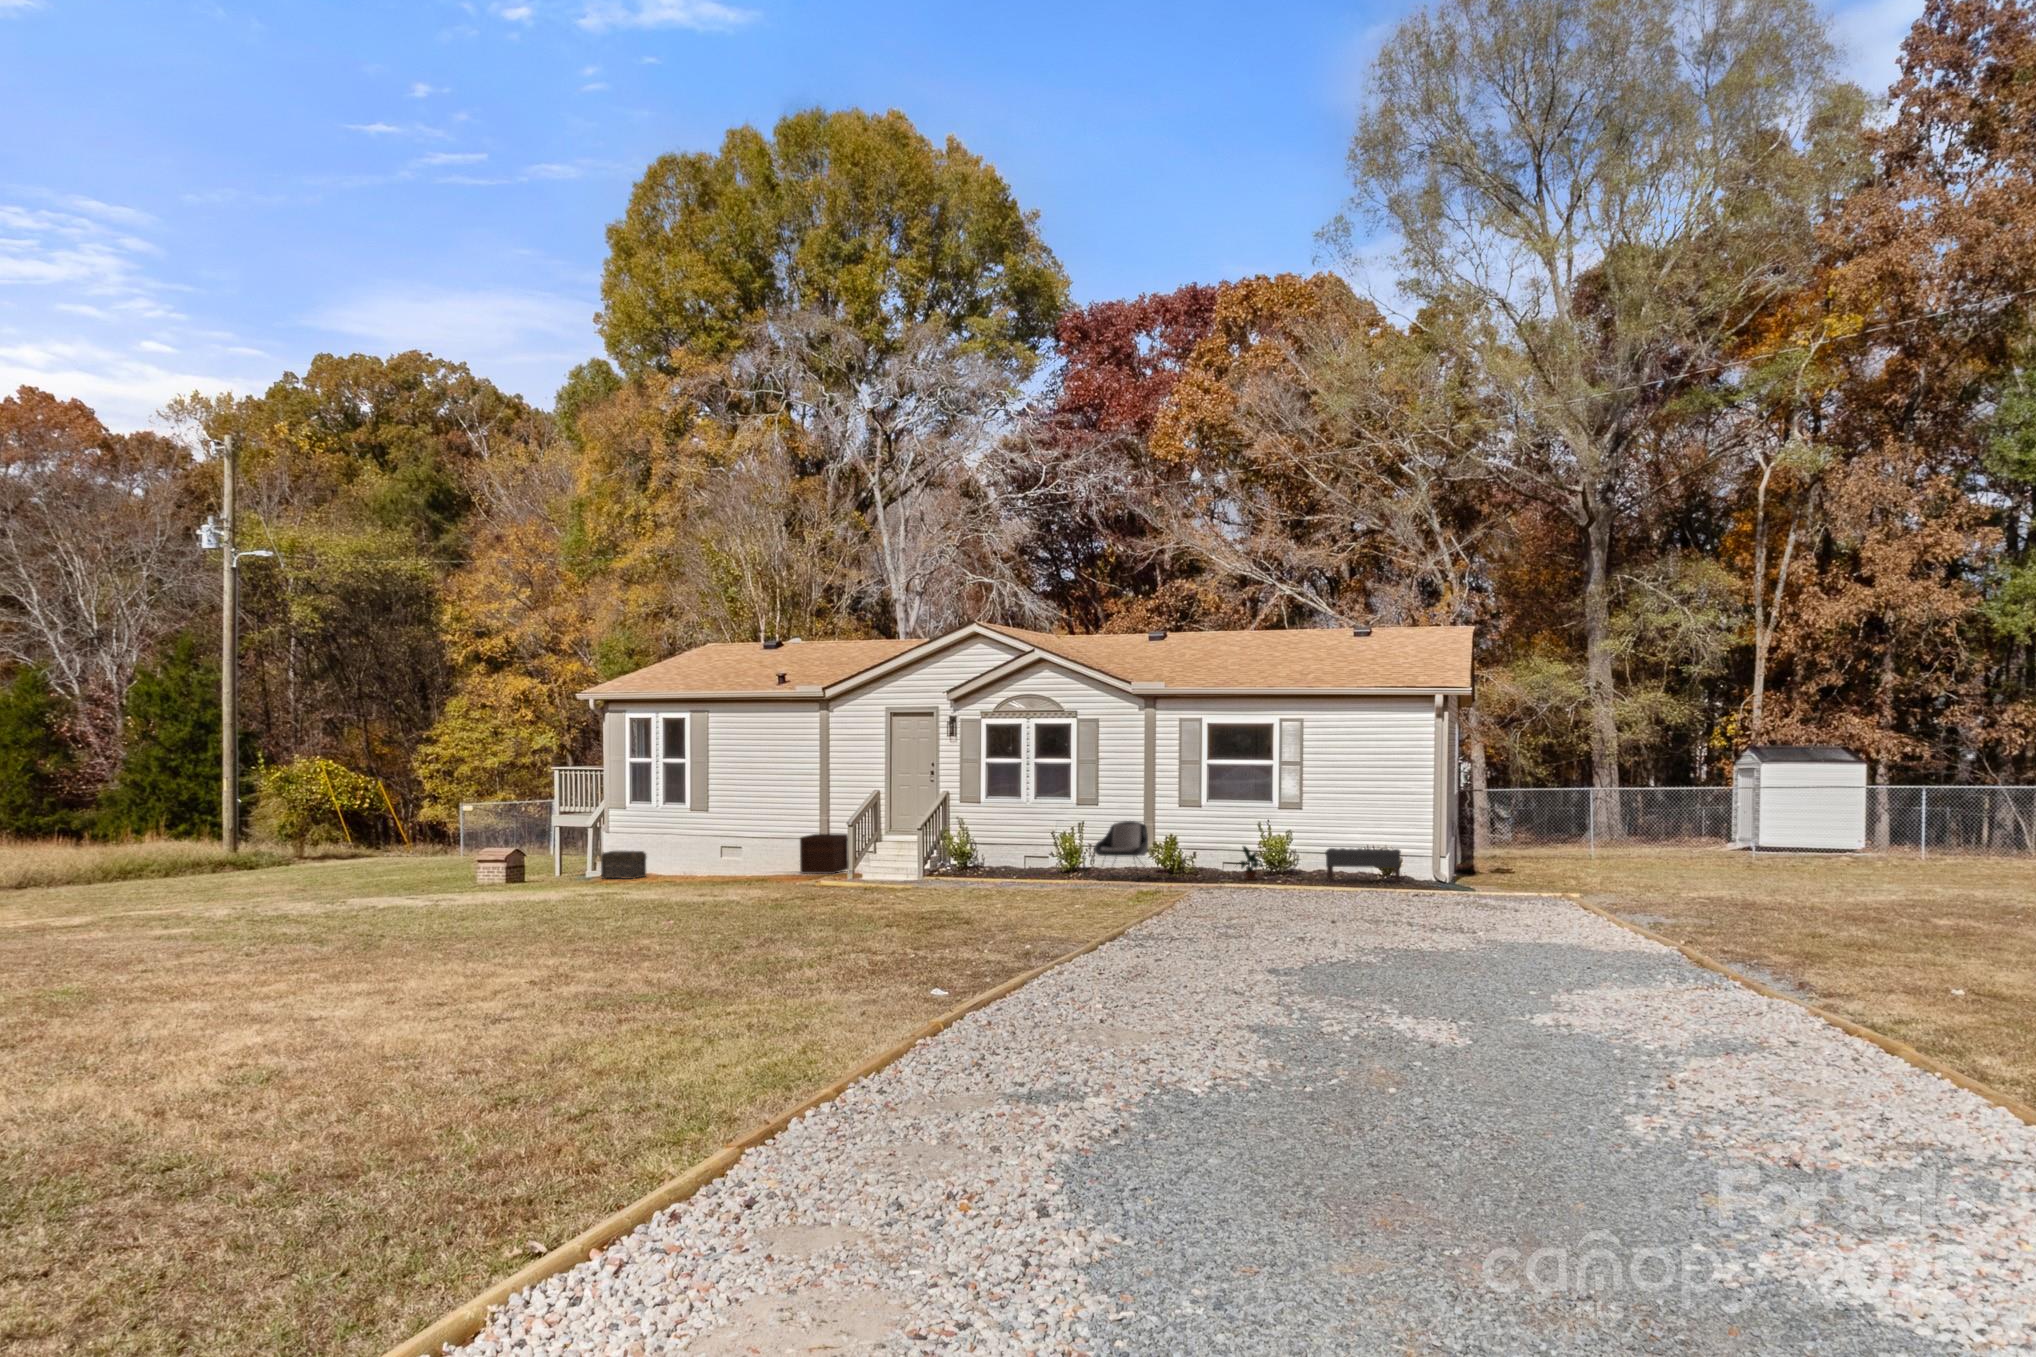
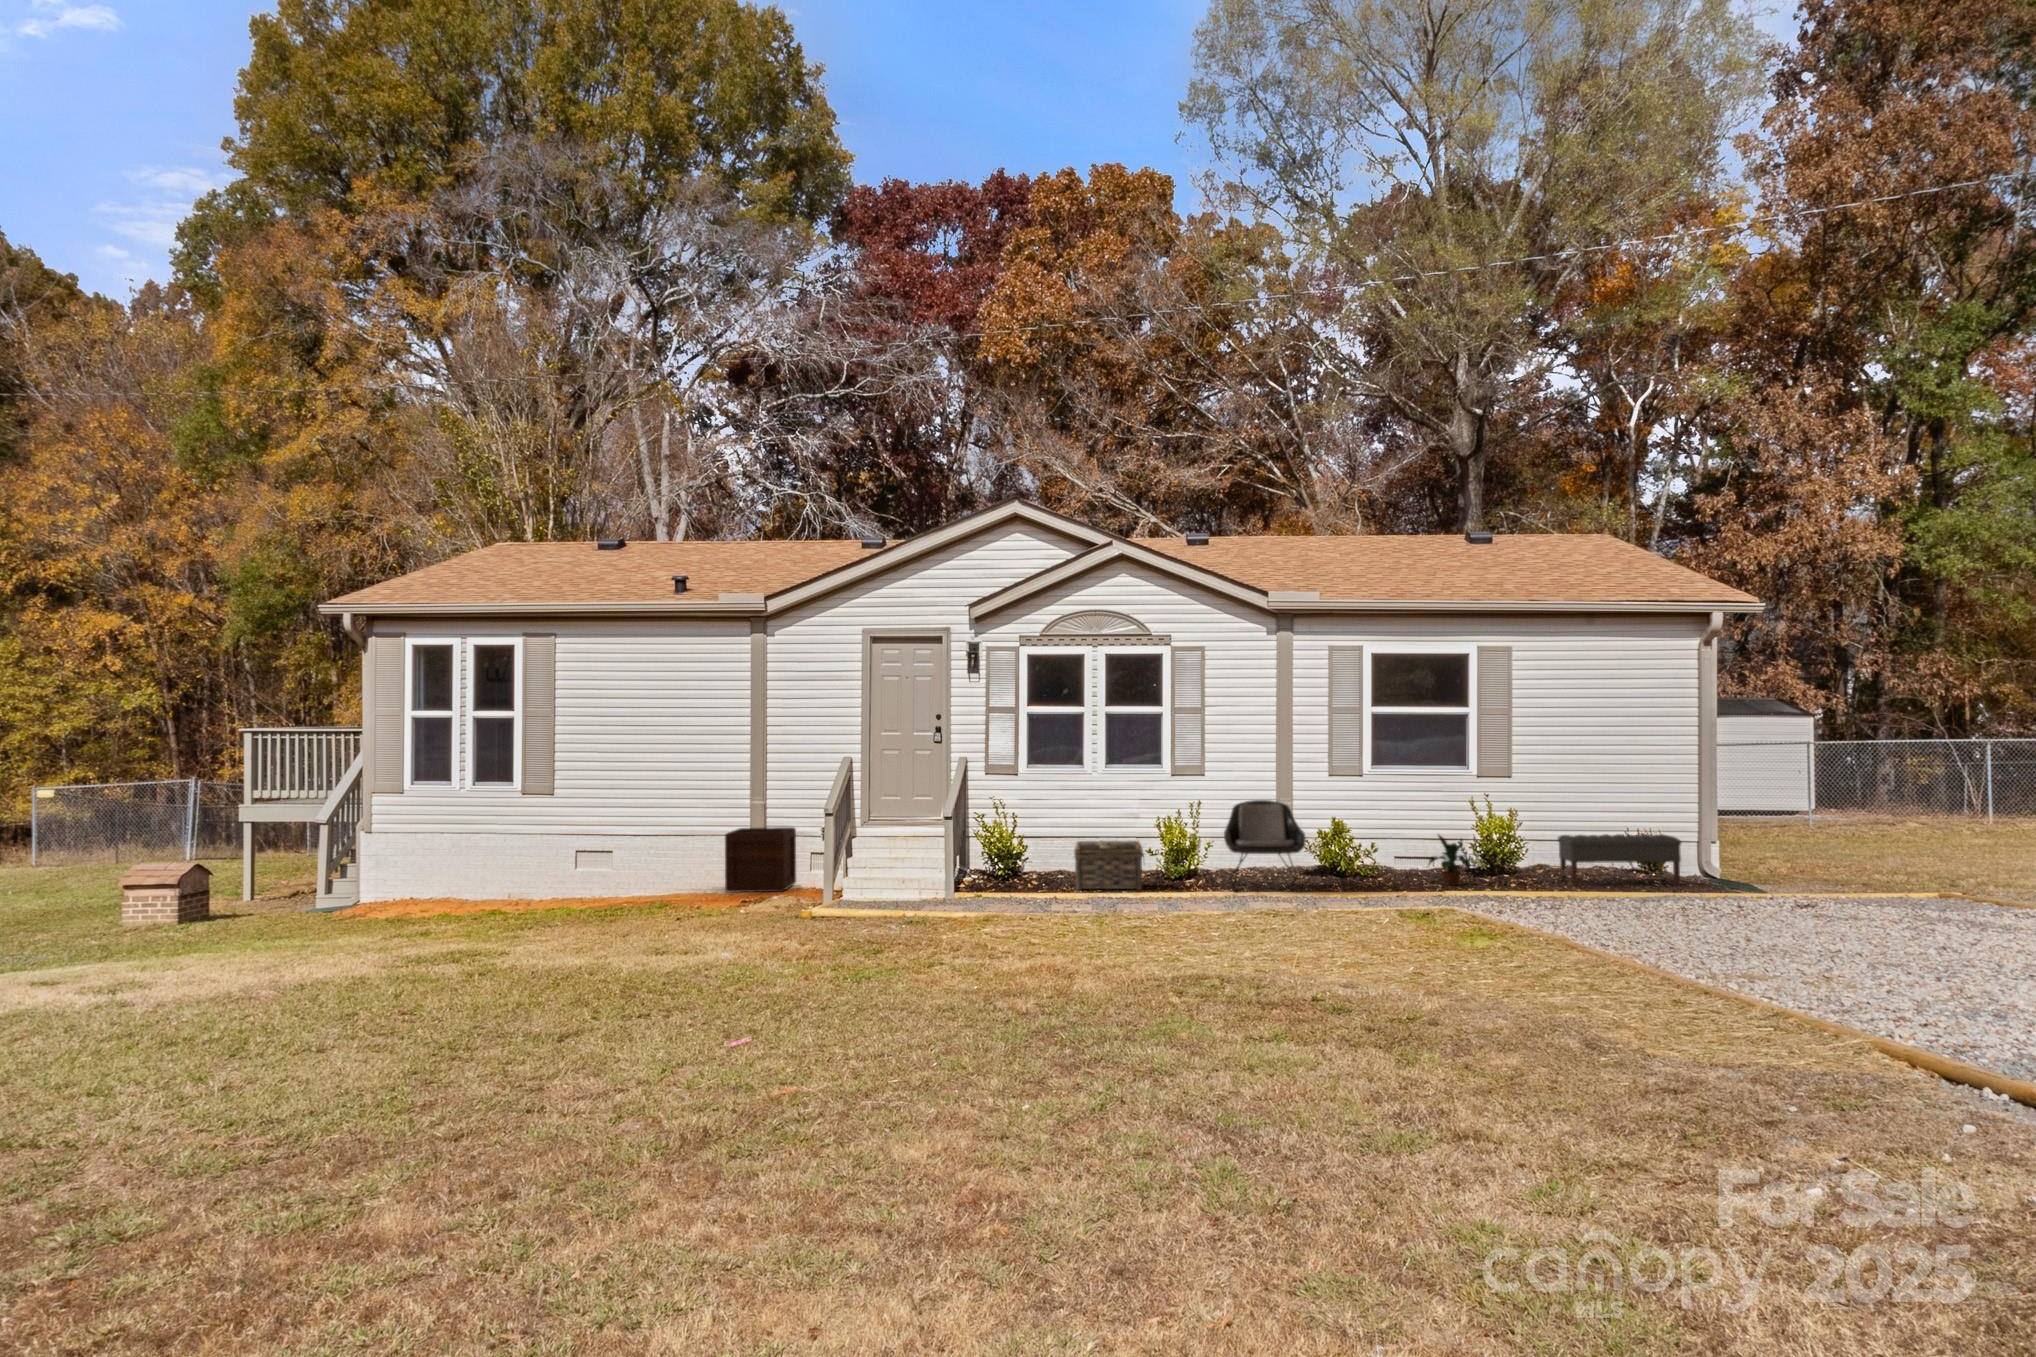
basket: present [601,851,646,879] -> present [1074,841,1144,890]

